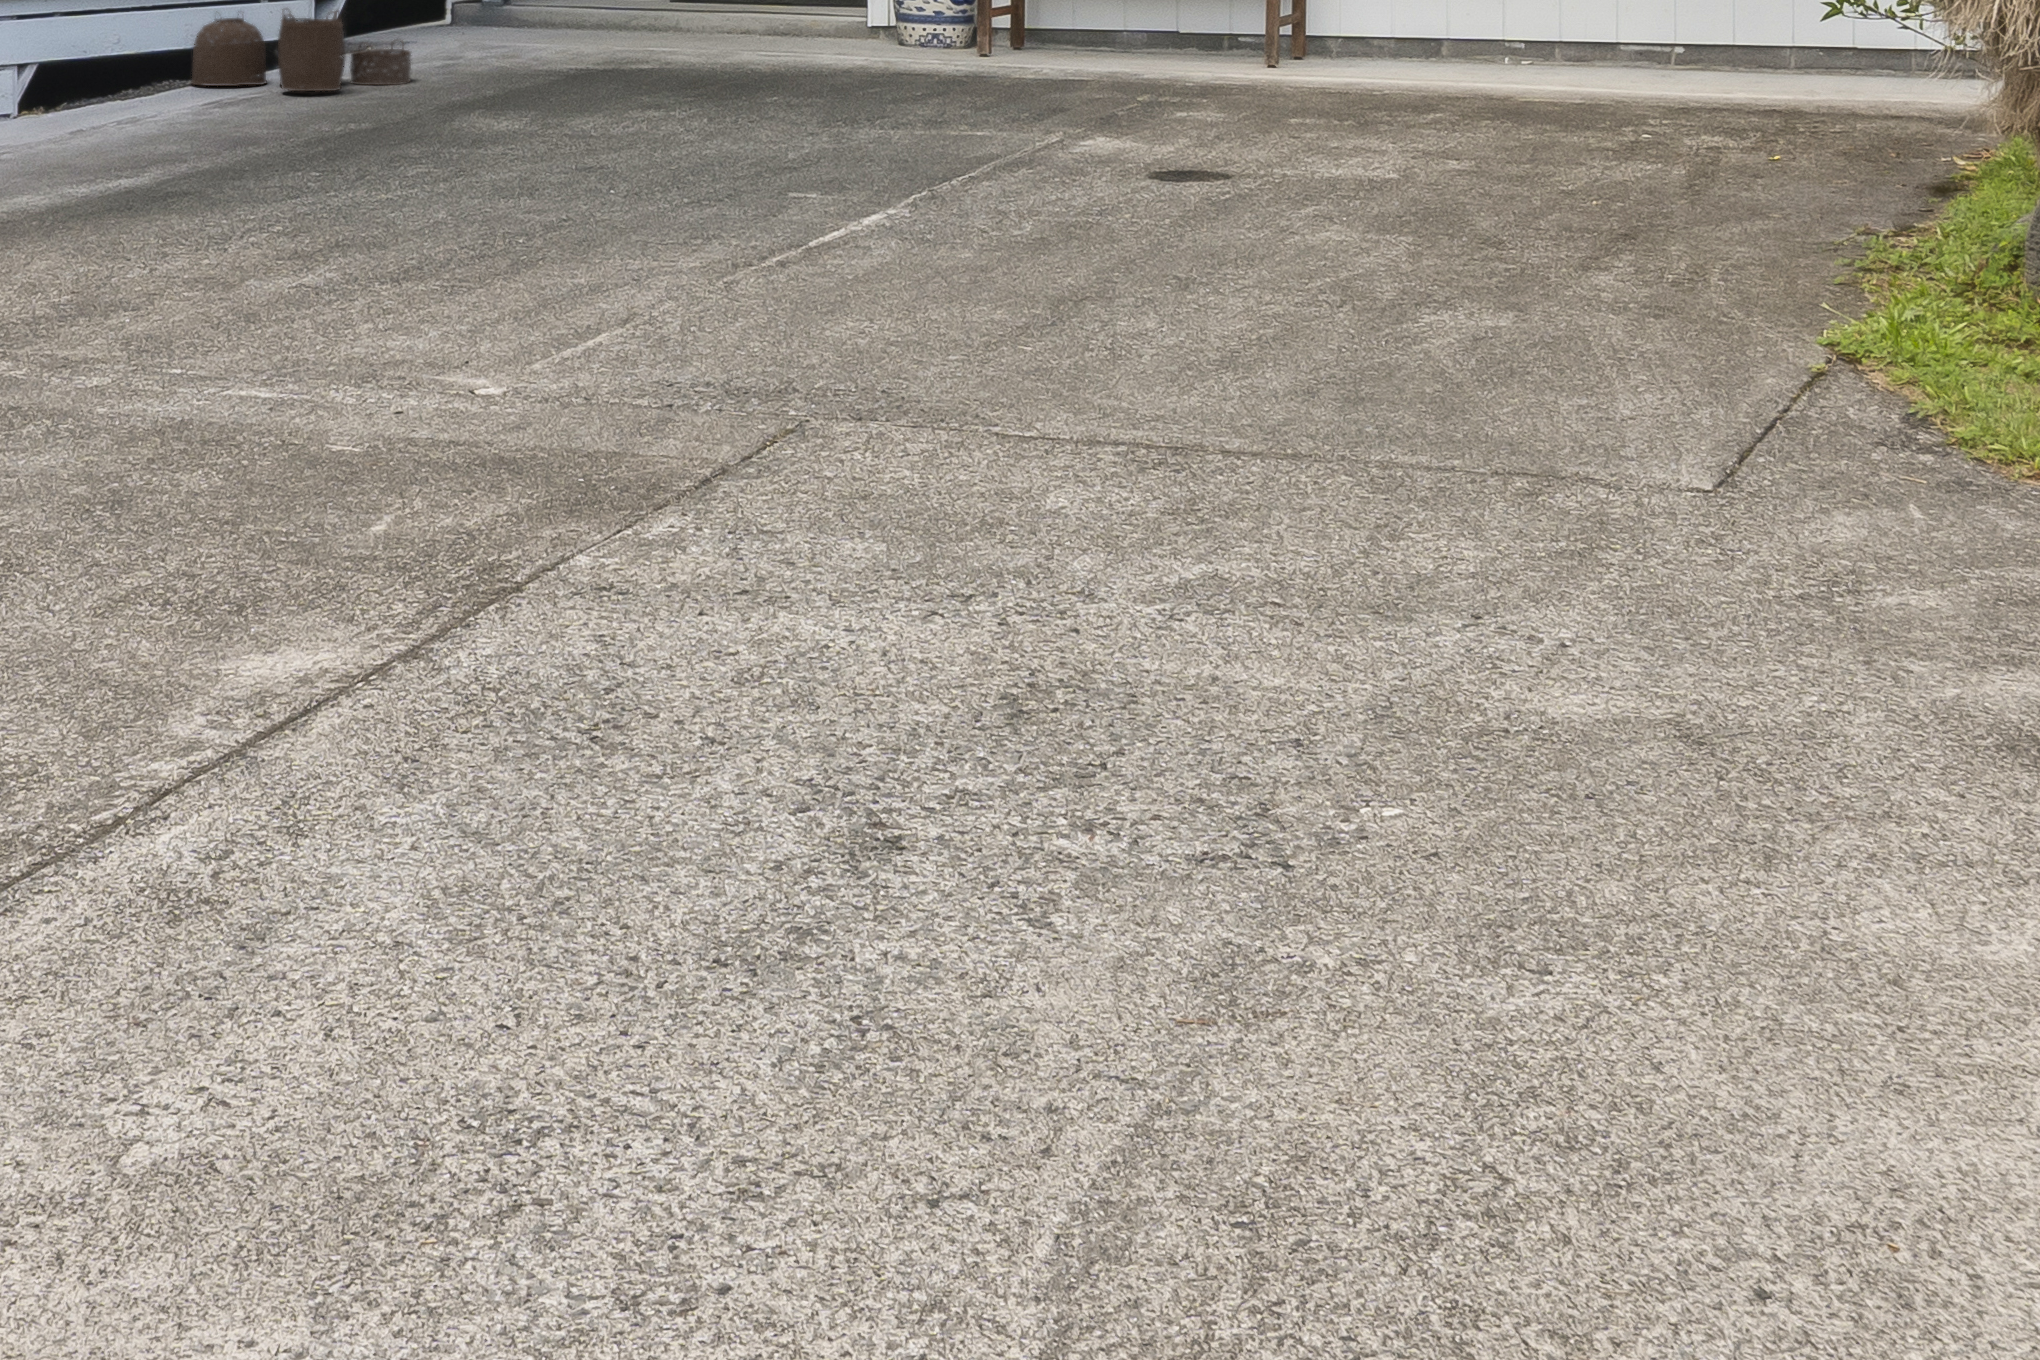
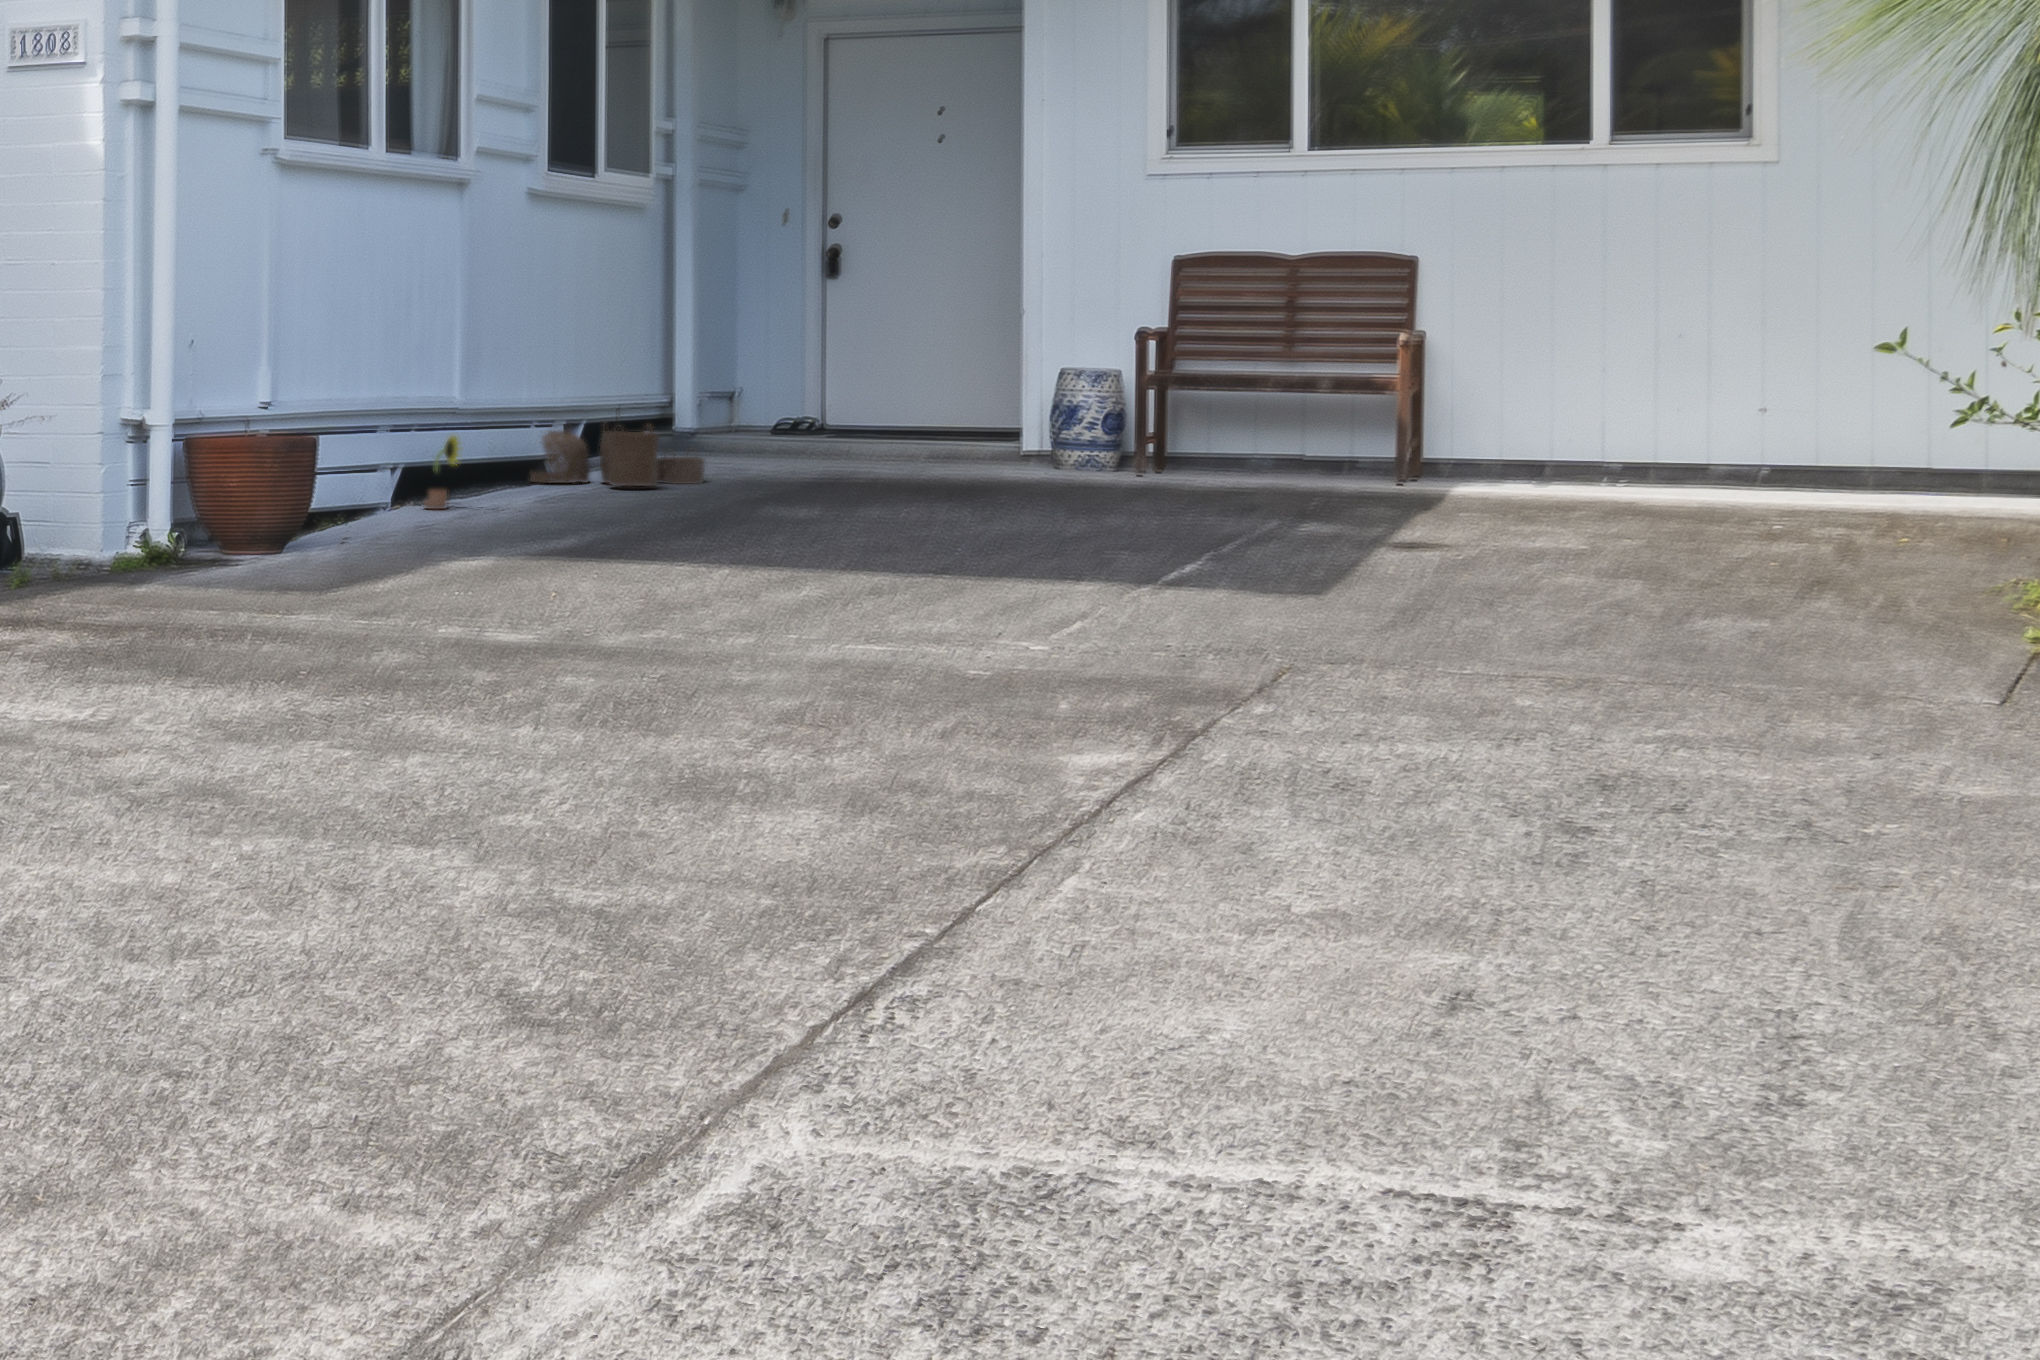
decorative plant: none [19,28,71,128] -> present [424,435,460,509]

